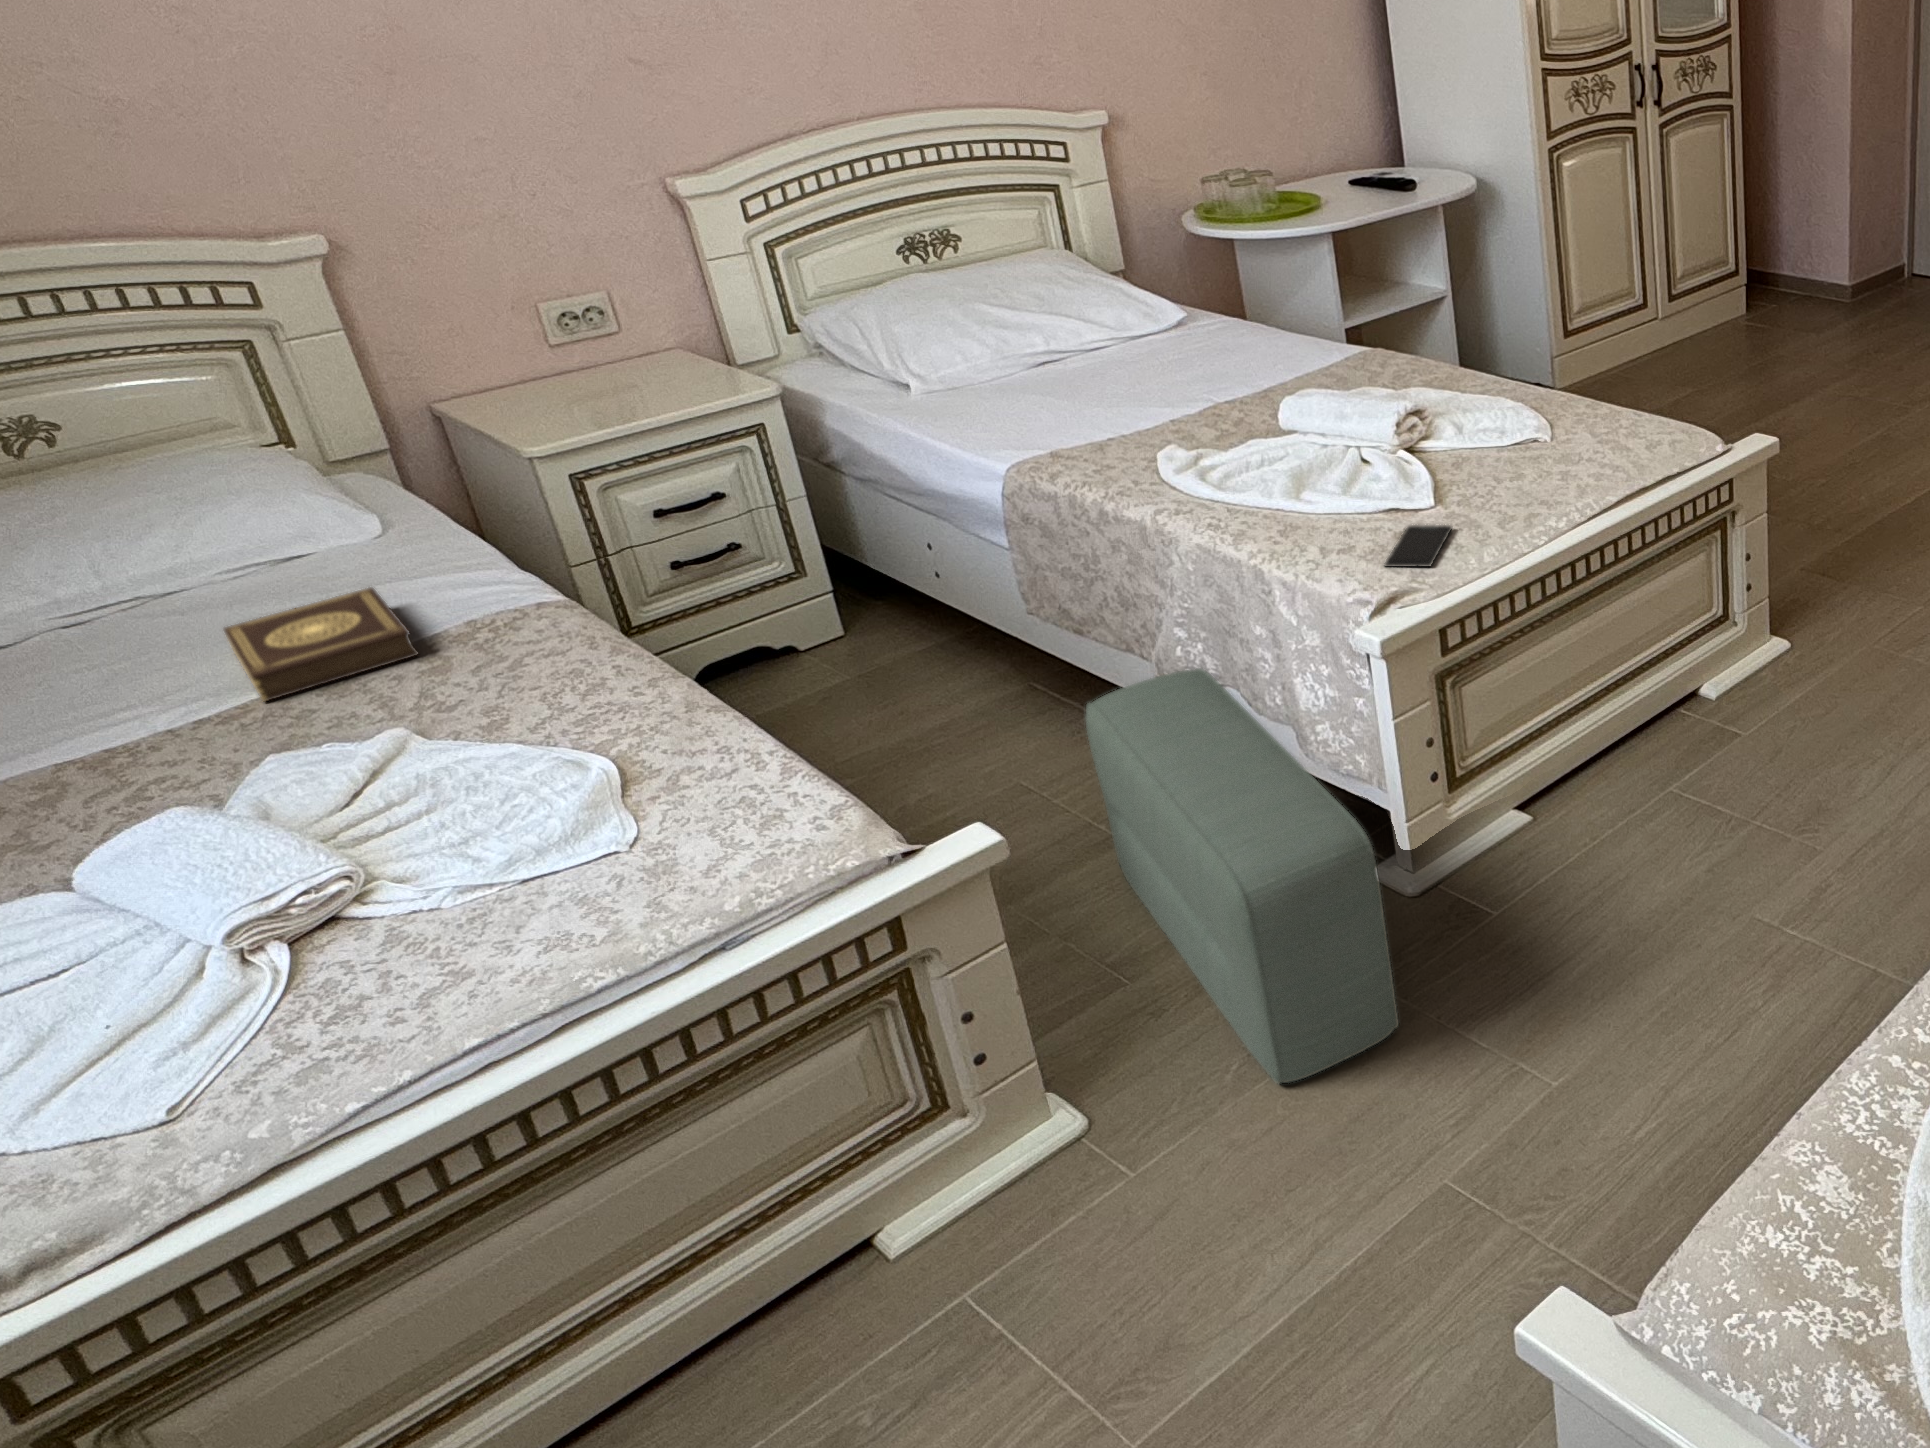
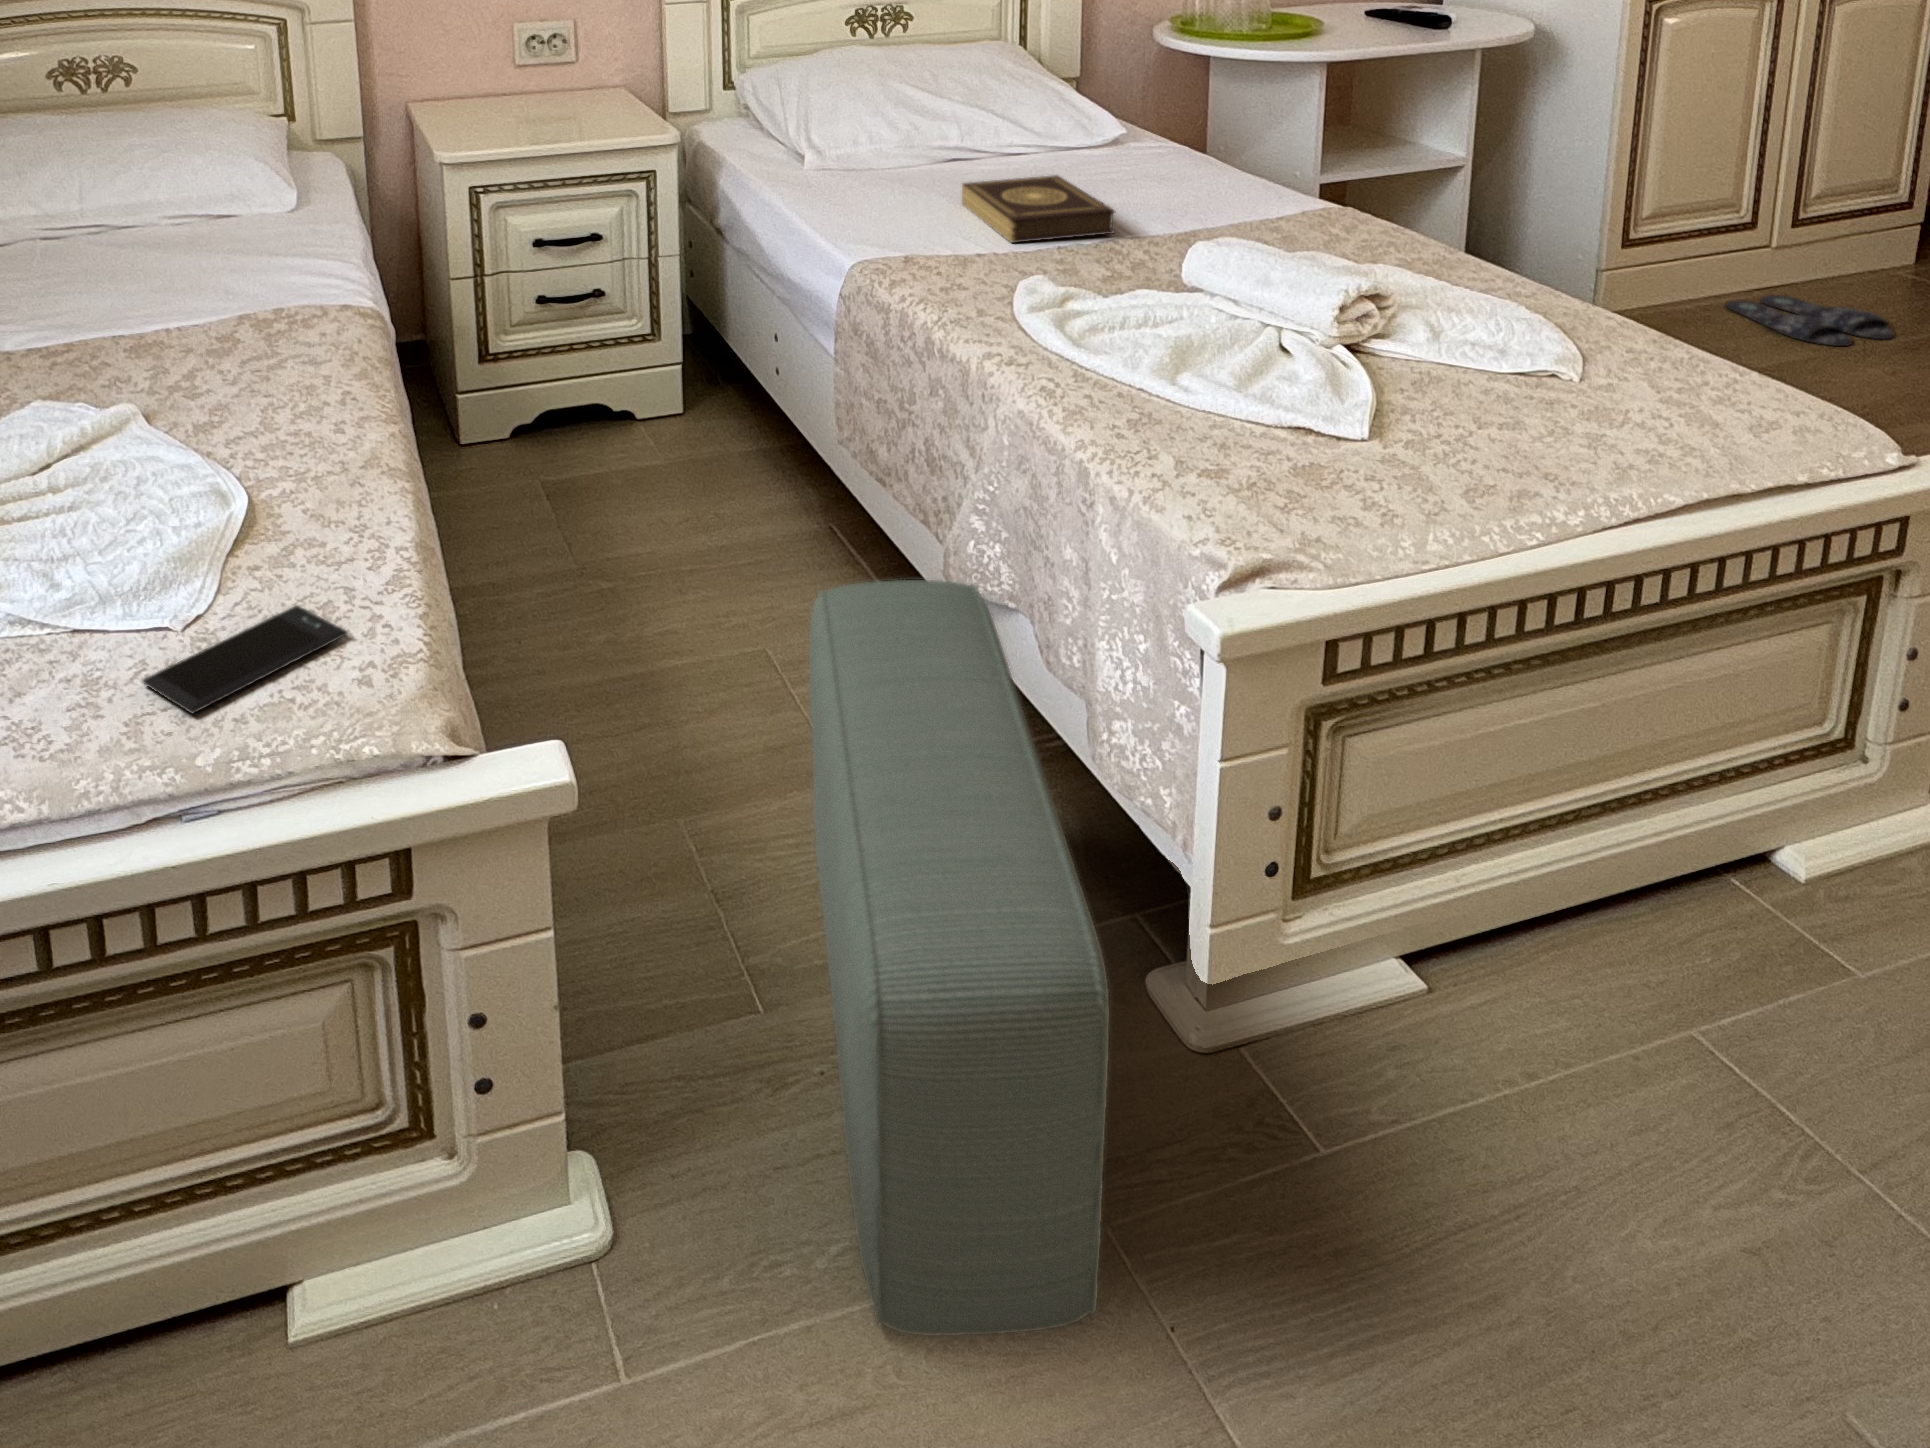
slippers: none [1632,351,1733,381] -> present [1726,295,1894,346]
smartphone: present [1385,525,1452,567] -> present [143,606,347,714]
book: present [224,587,418,701] -> present [962,175,1115,243]

